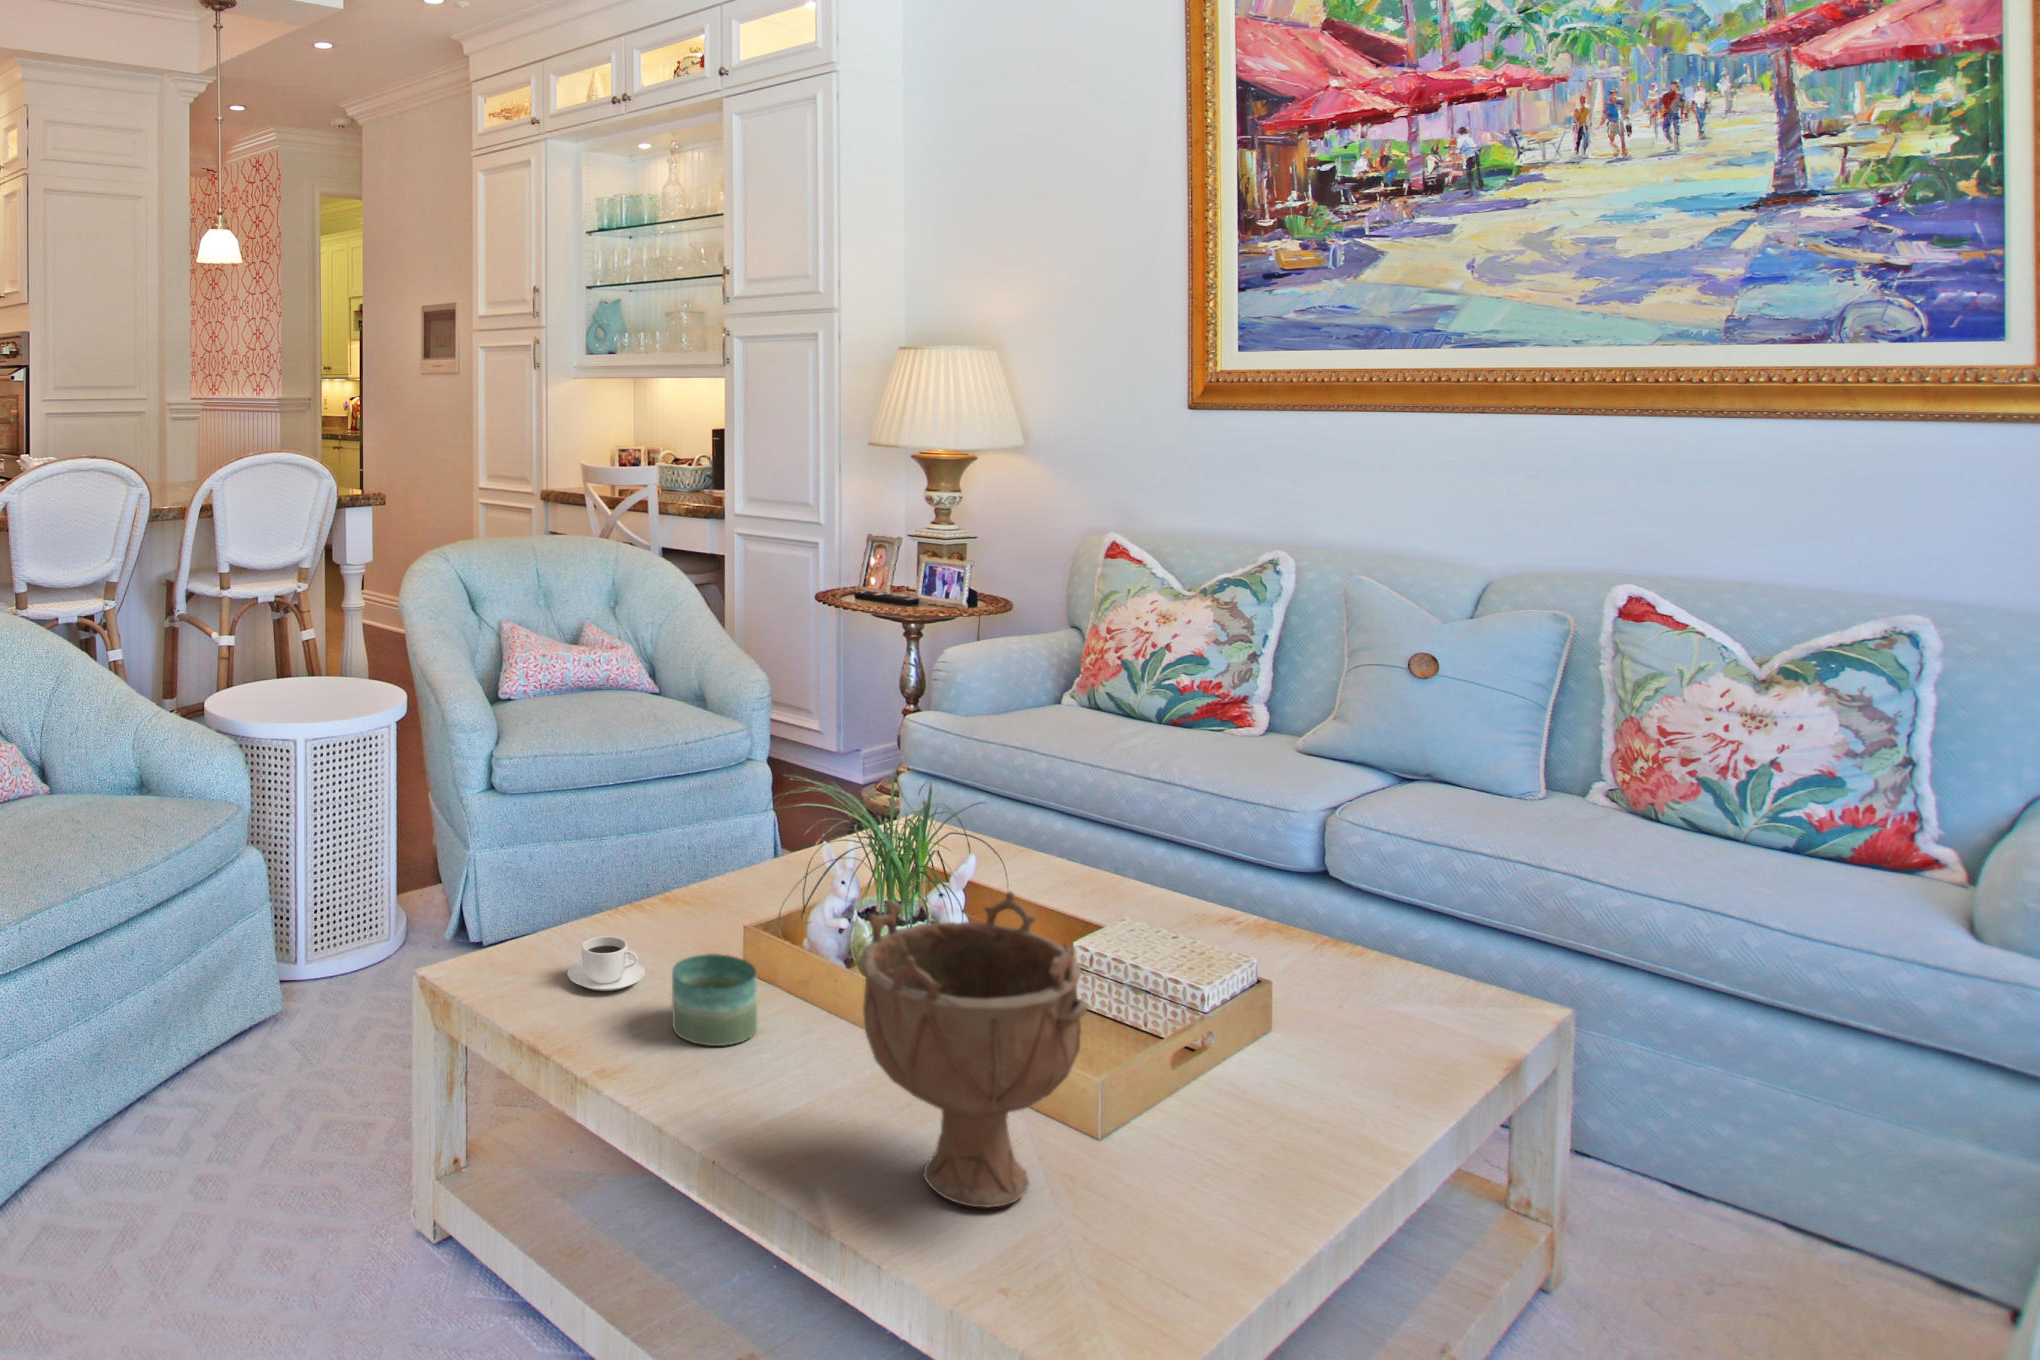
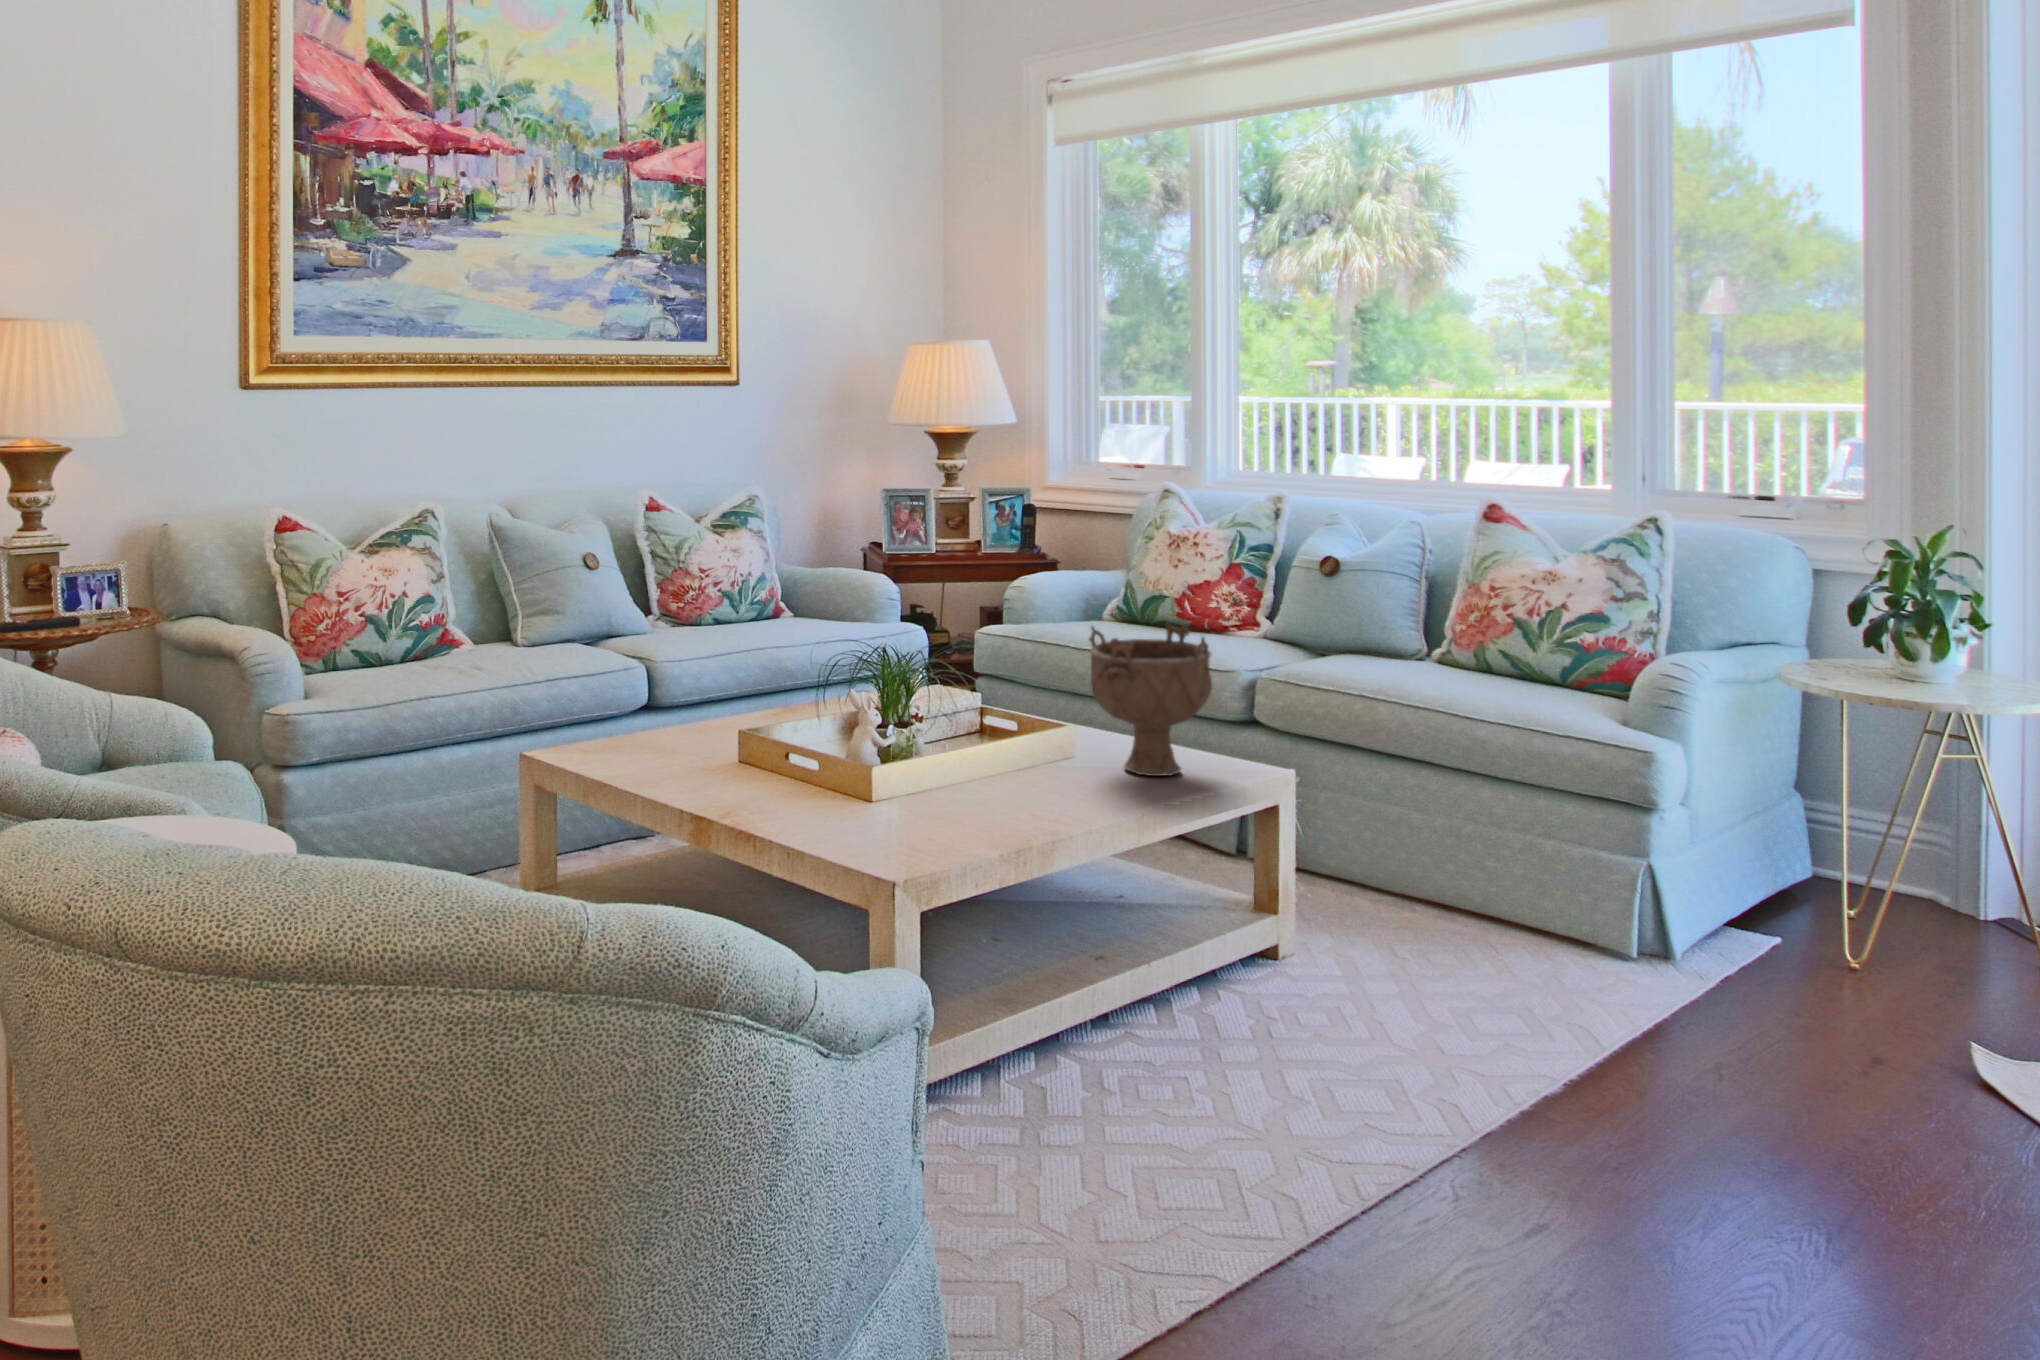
coffee cup: present [567,936,645,991] -> none [876,790,941,829]
candle: present [672,954,757,1046] -> none [955,754,1015,810]

